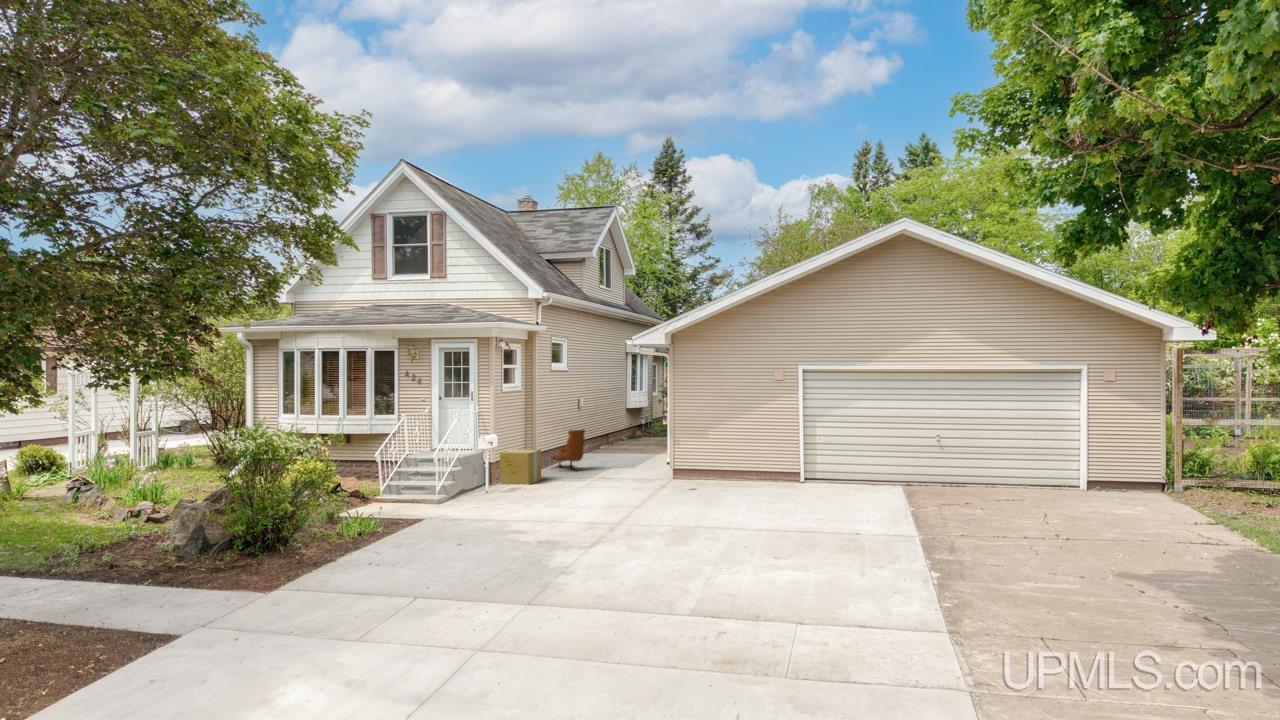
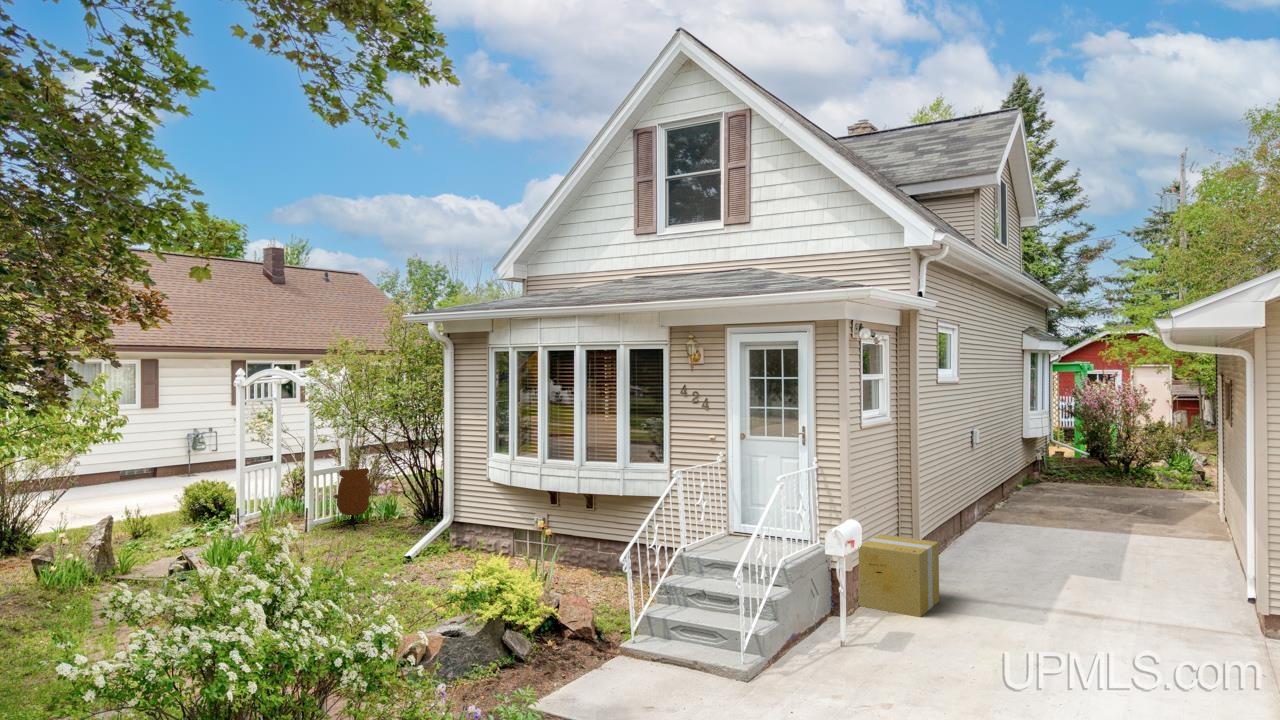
lounge chair: present [551,429,585,469] -> present [333,468,373,531]

